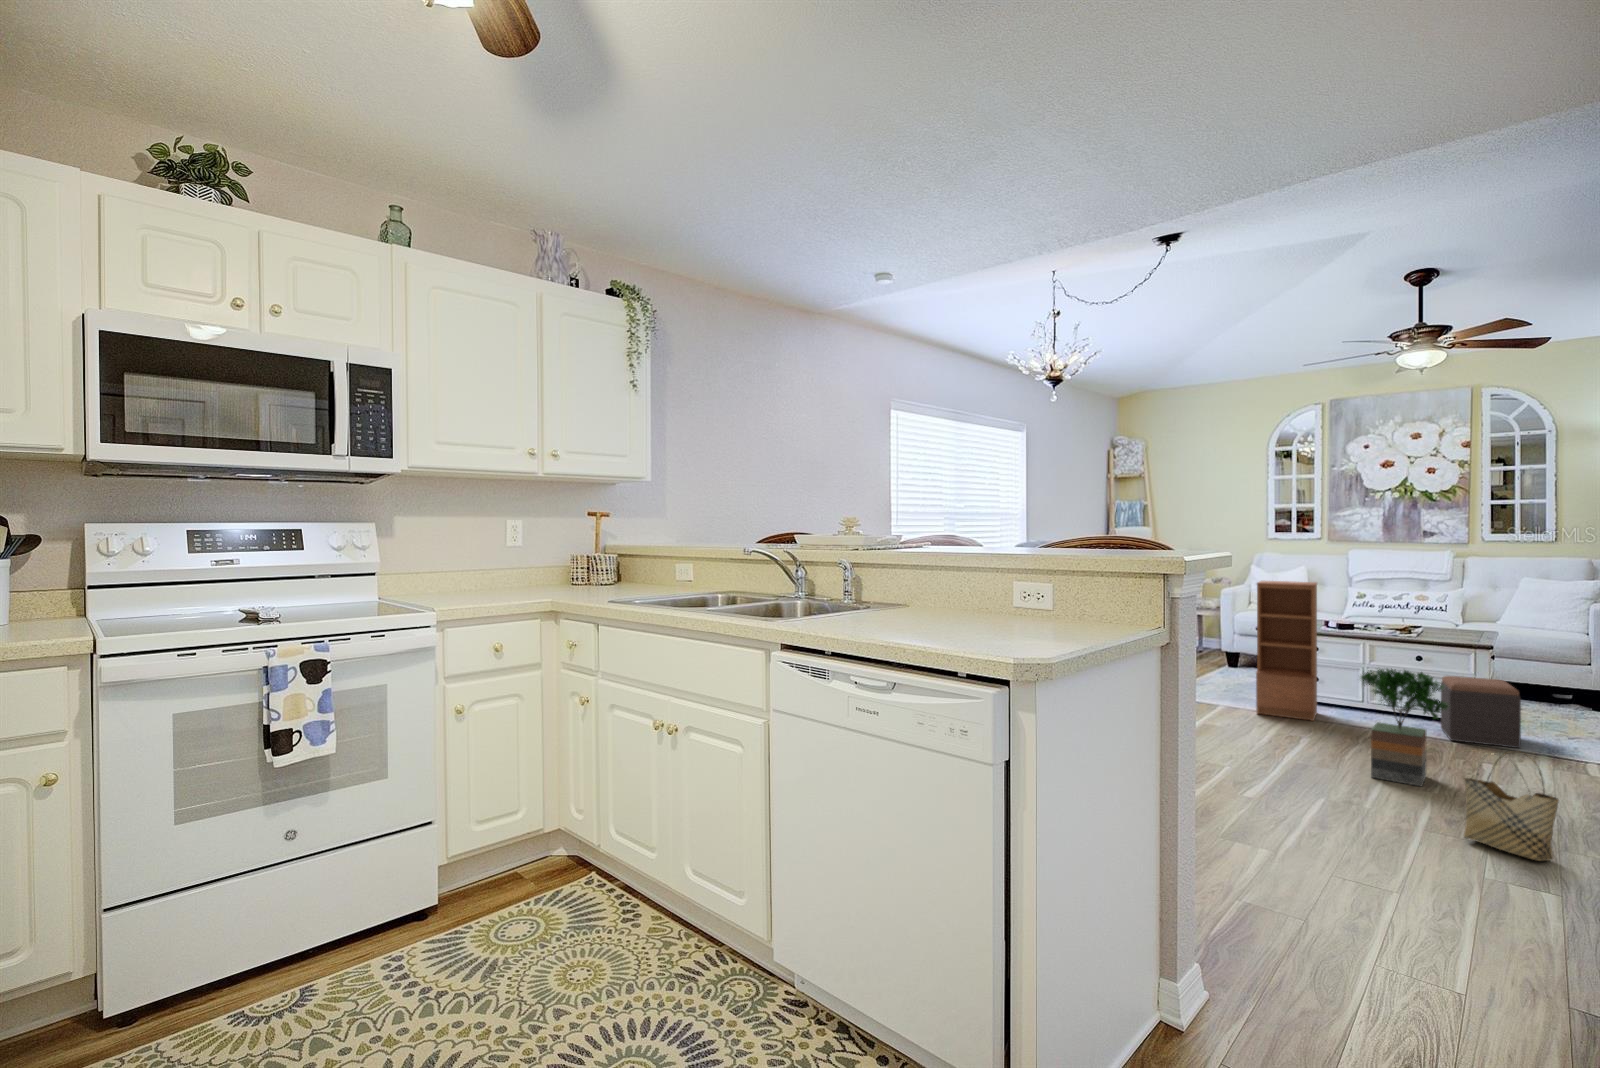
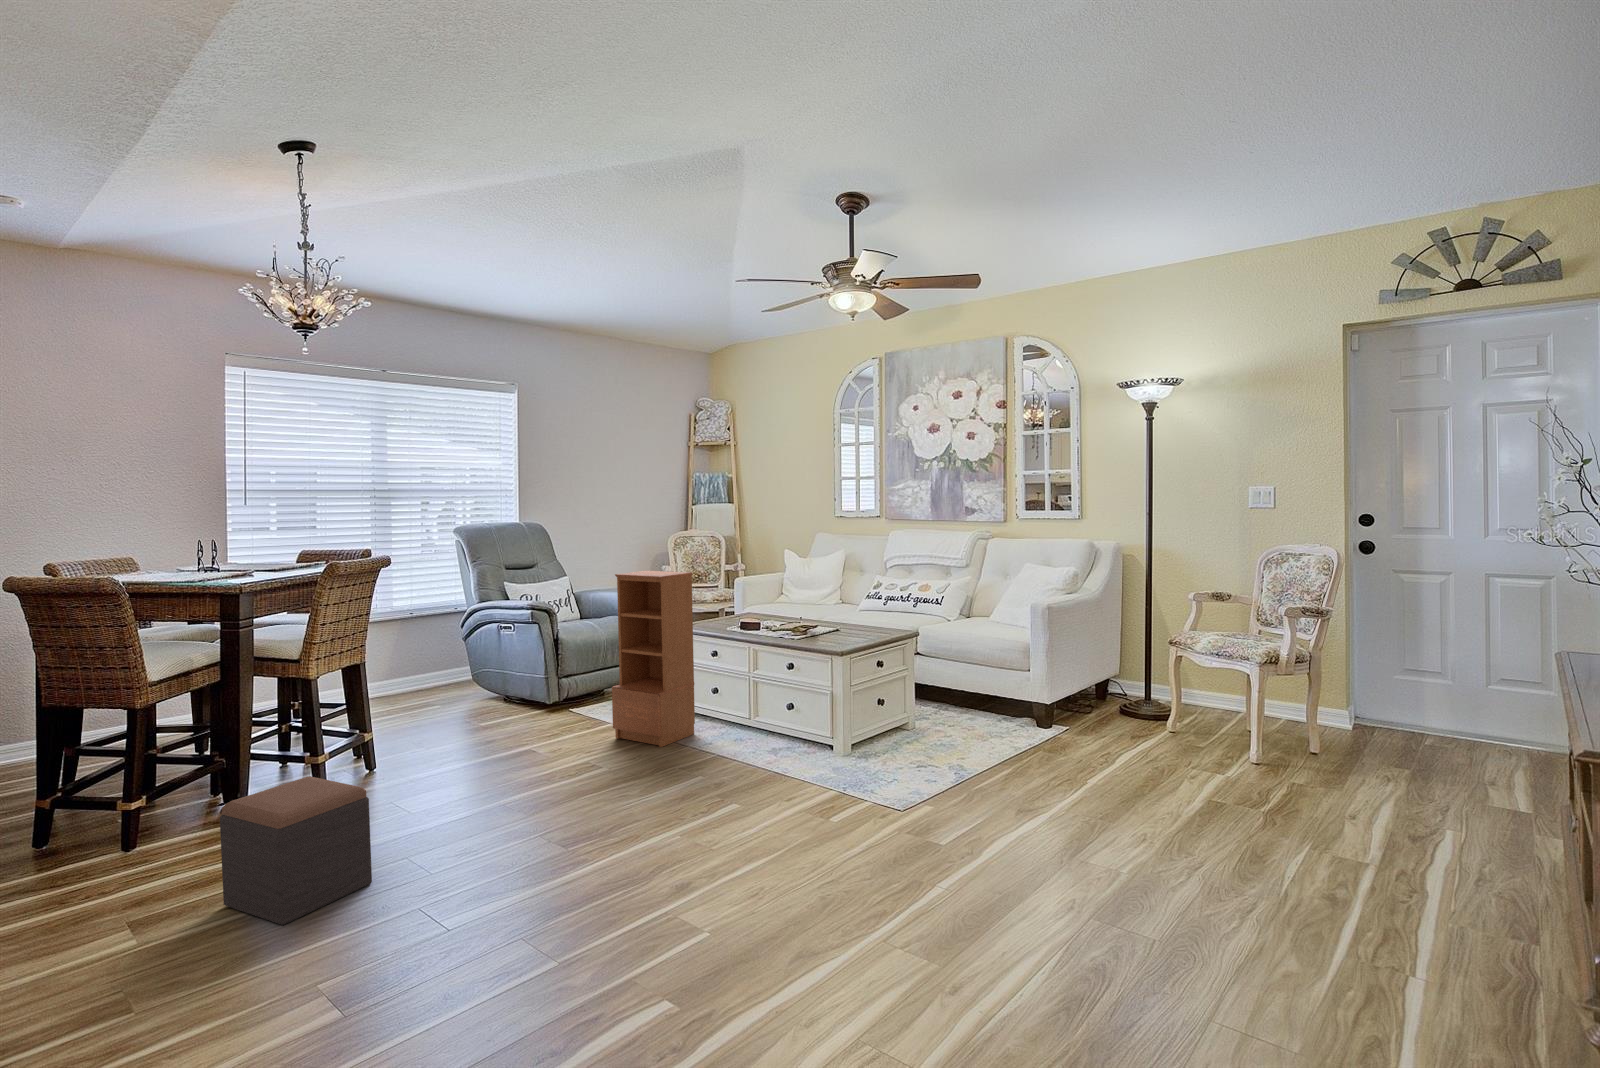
potted tree: present [1360,669,1448,786] -> none [509,689,617,852]
footstool: present [1441,676,1521,748] -> present [220,776,372,925]
woven basket: present [1463,751,1559,861] -> none [373,825,444,991]

